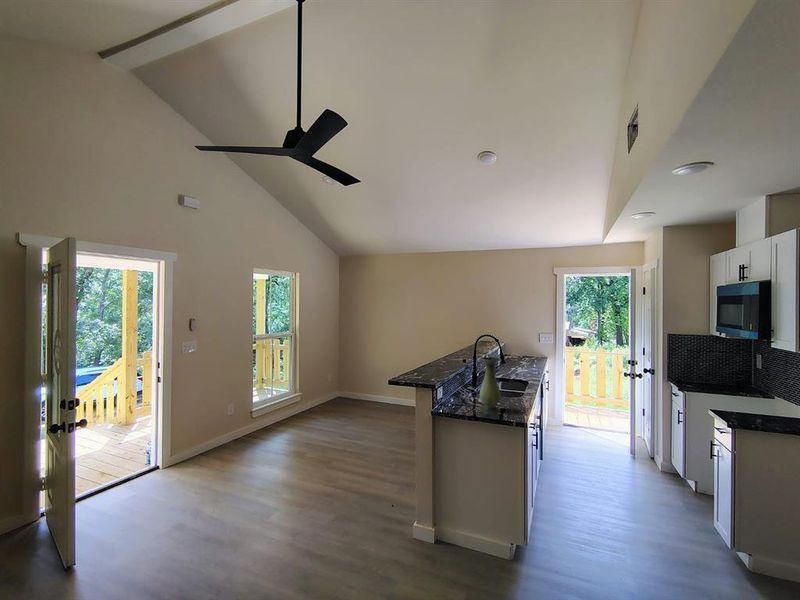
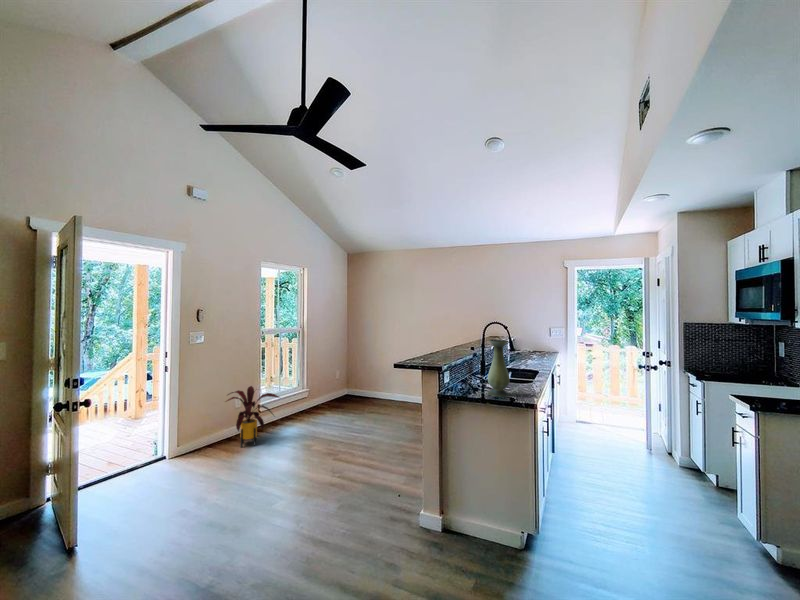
house plant: none [217,393,274,455] -> present [227,386,279,447]

